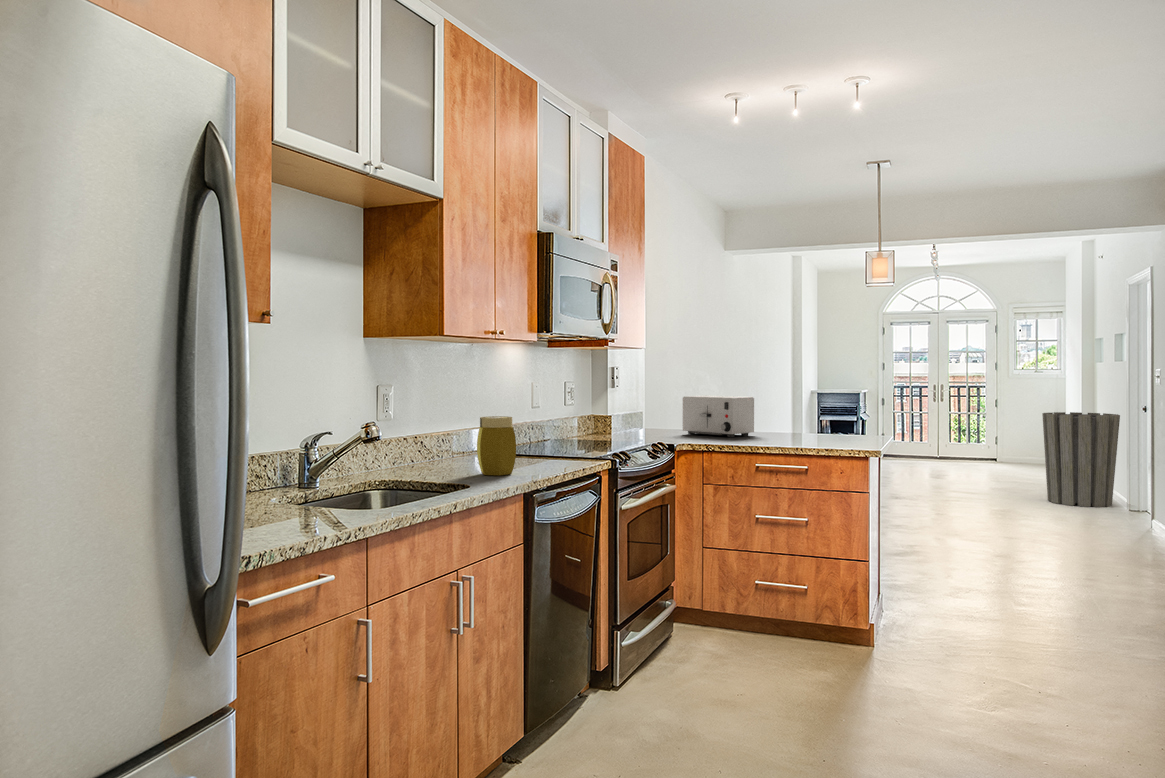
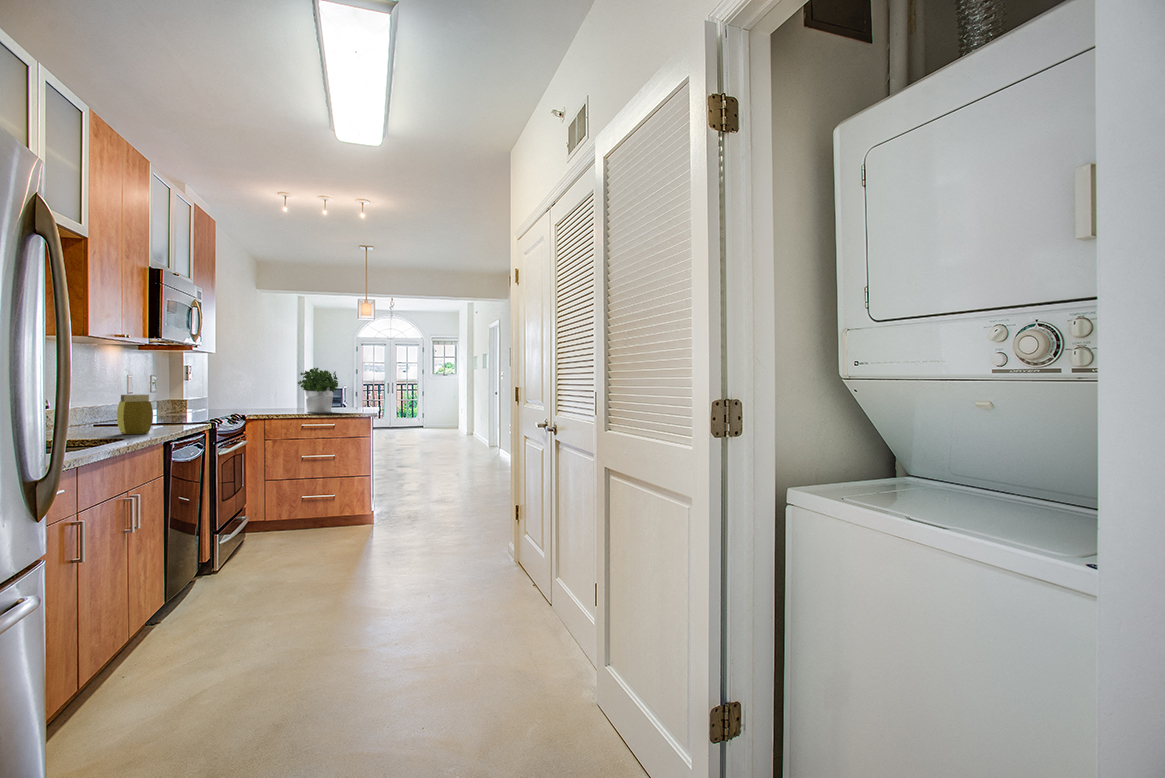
potted plant: none [753,367,816,442] -> present [298,368,338,413]
toaster: present [683,395,754,437] -> none [242,385,295,412]
trash can: present [1042,412,1120,507] -> none [451,398,487,448]

